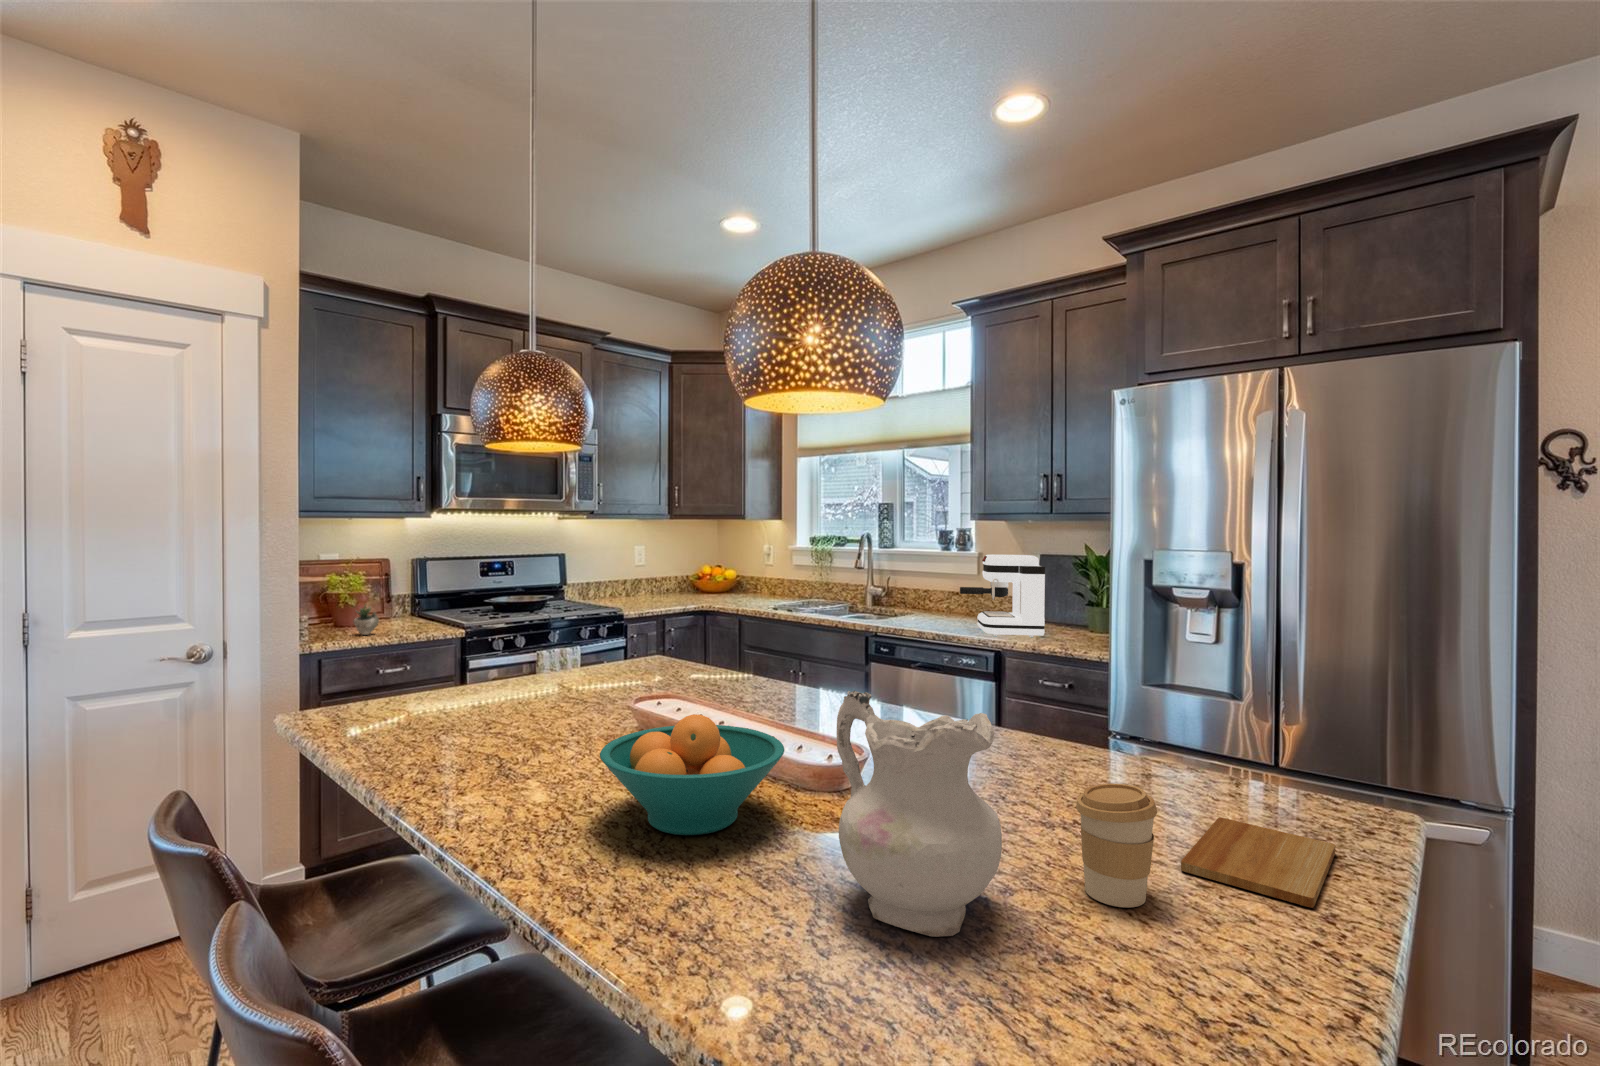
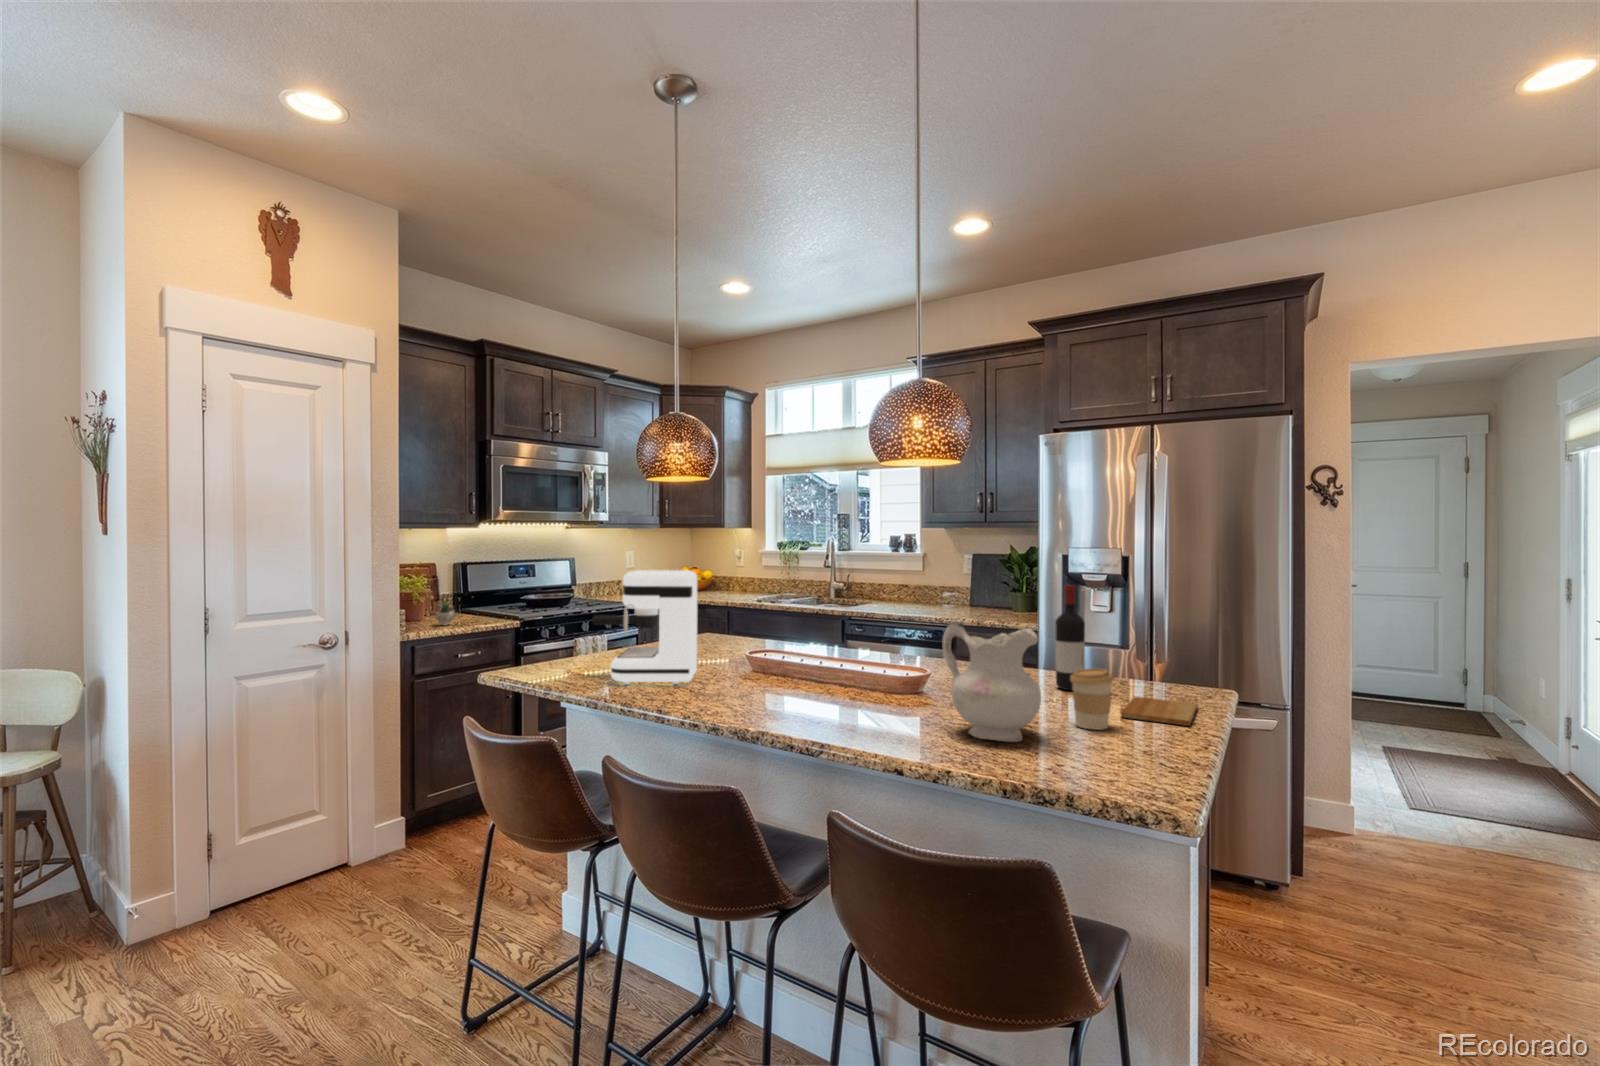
coffee maker: present [960,554,1045,637] -> present [593,570,697,684]
wine bottle: none [1090,617,1140,792] -> present [1055,585,1085,690]
fruit bowl: present [600,714,784,835] -> none [782,646,894,715]

